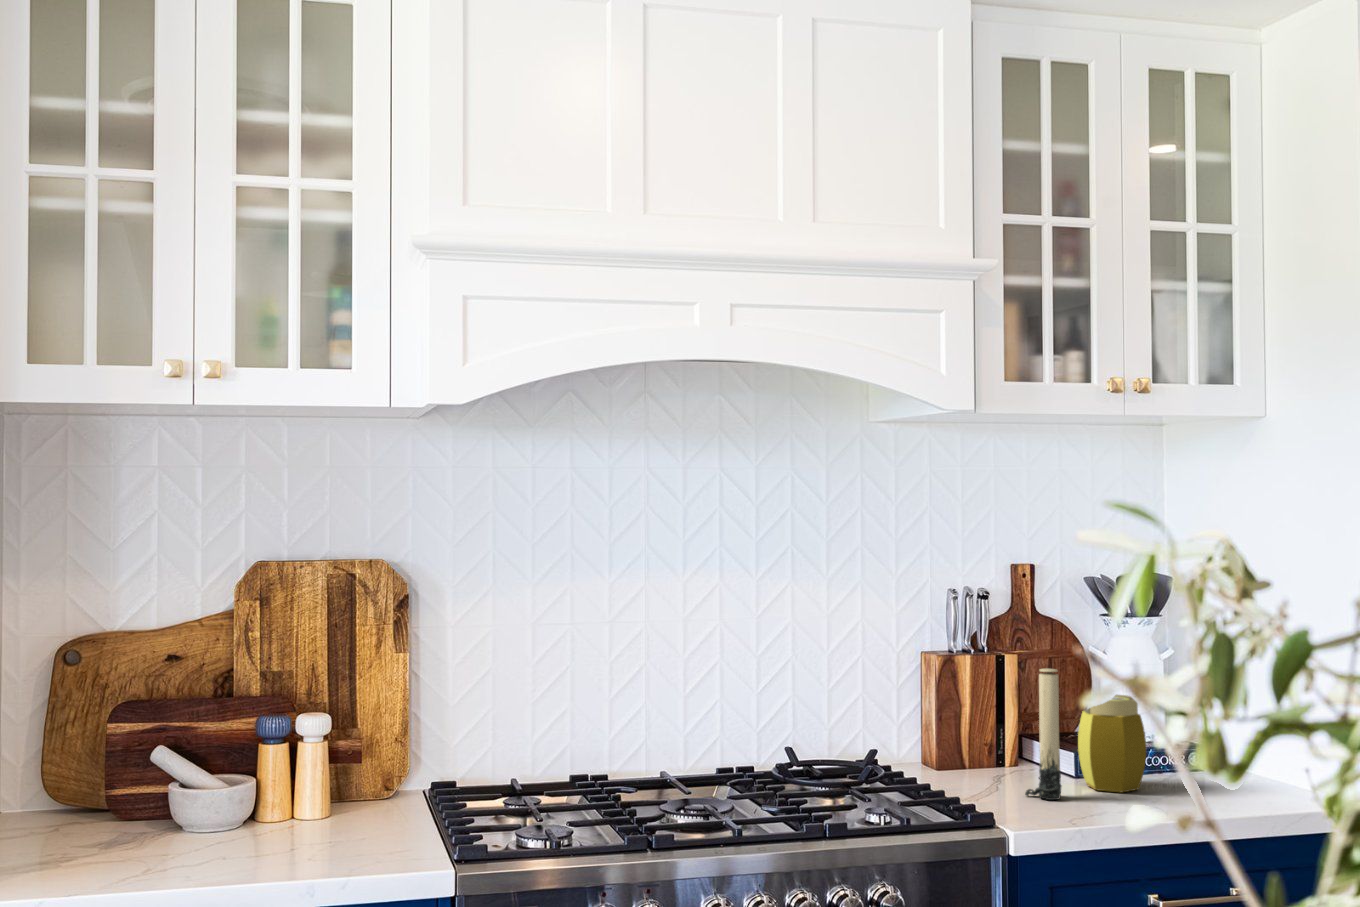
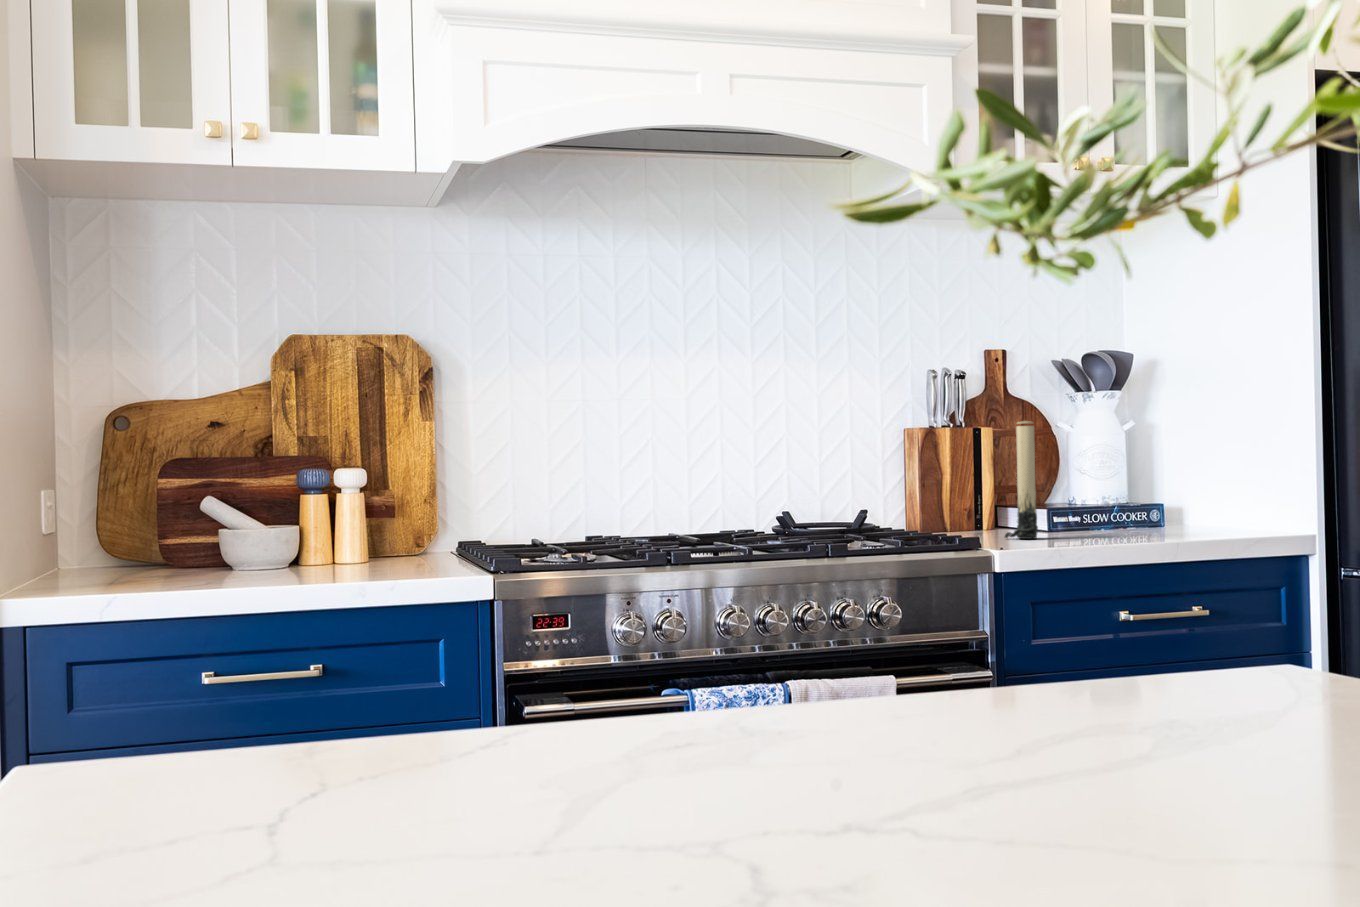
jar: present [1078,695,1146,792] -> none [1051,451,1113,534]

